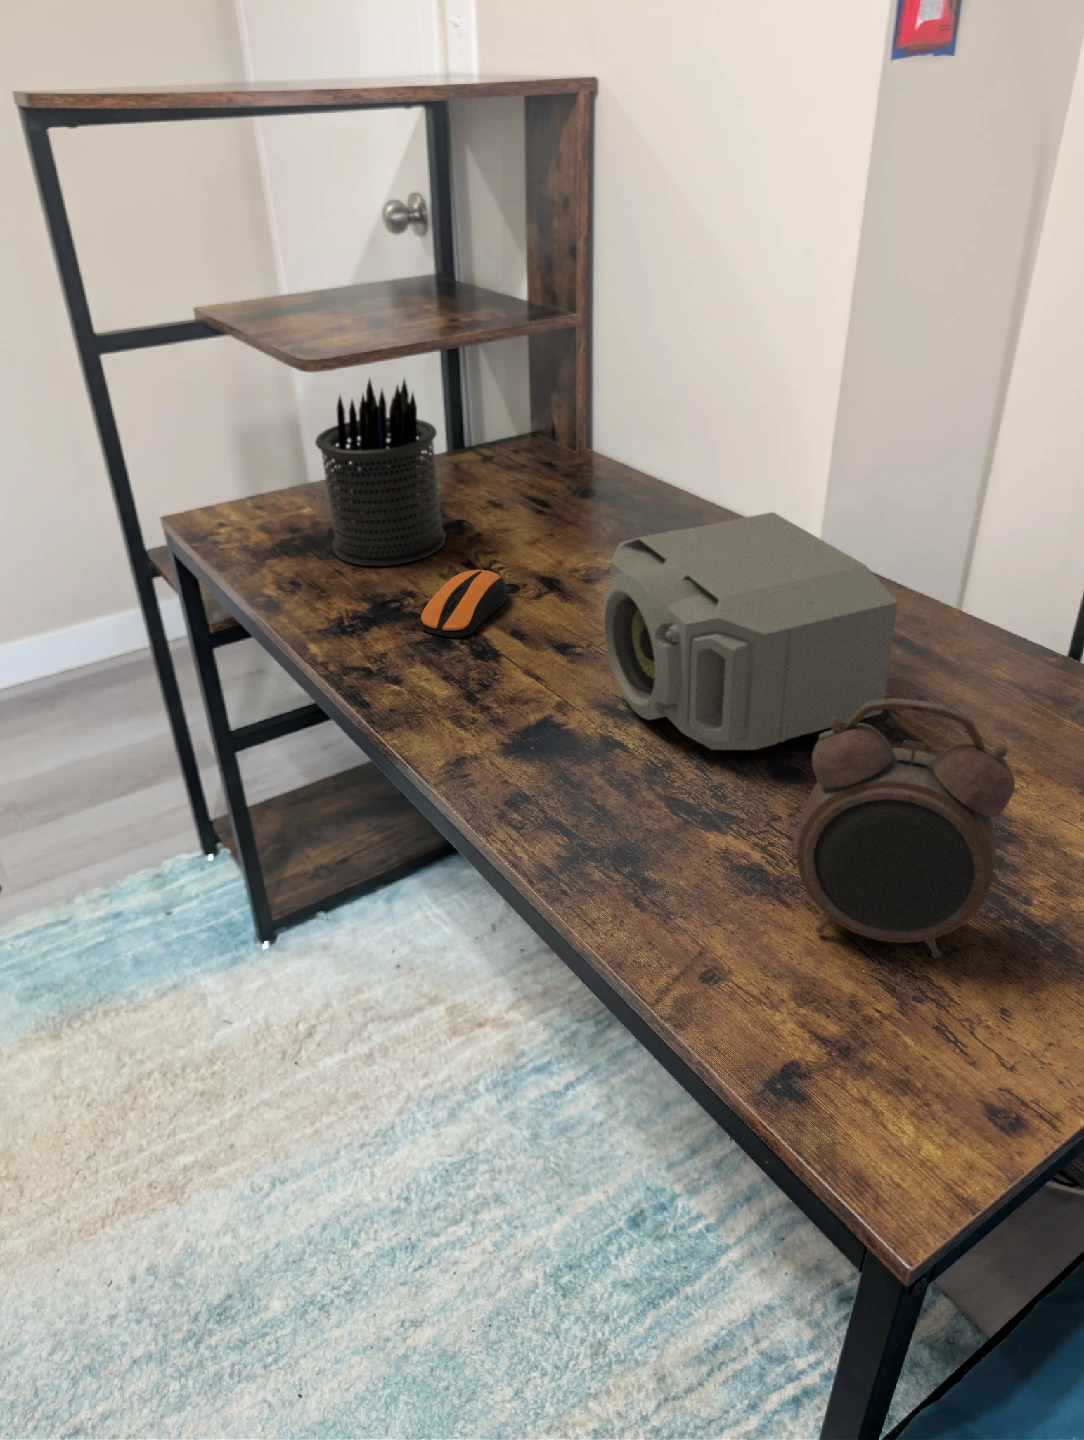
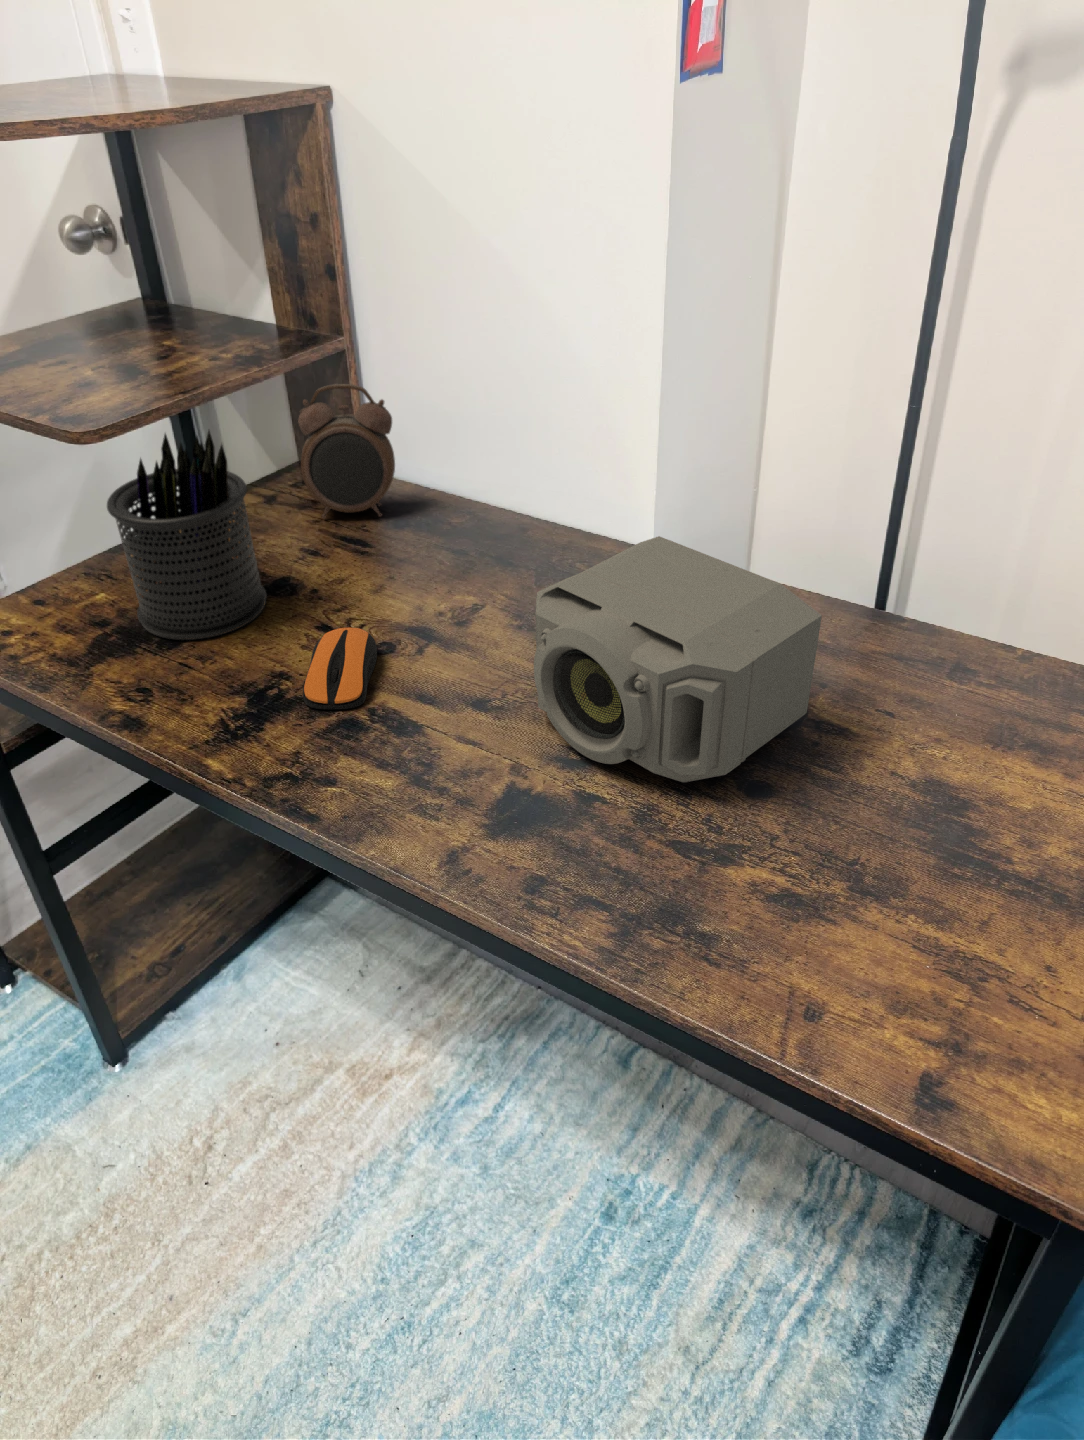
alarm clock: present [797,699,1015,958] -> present [298,384,395,518]

